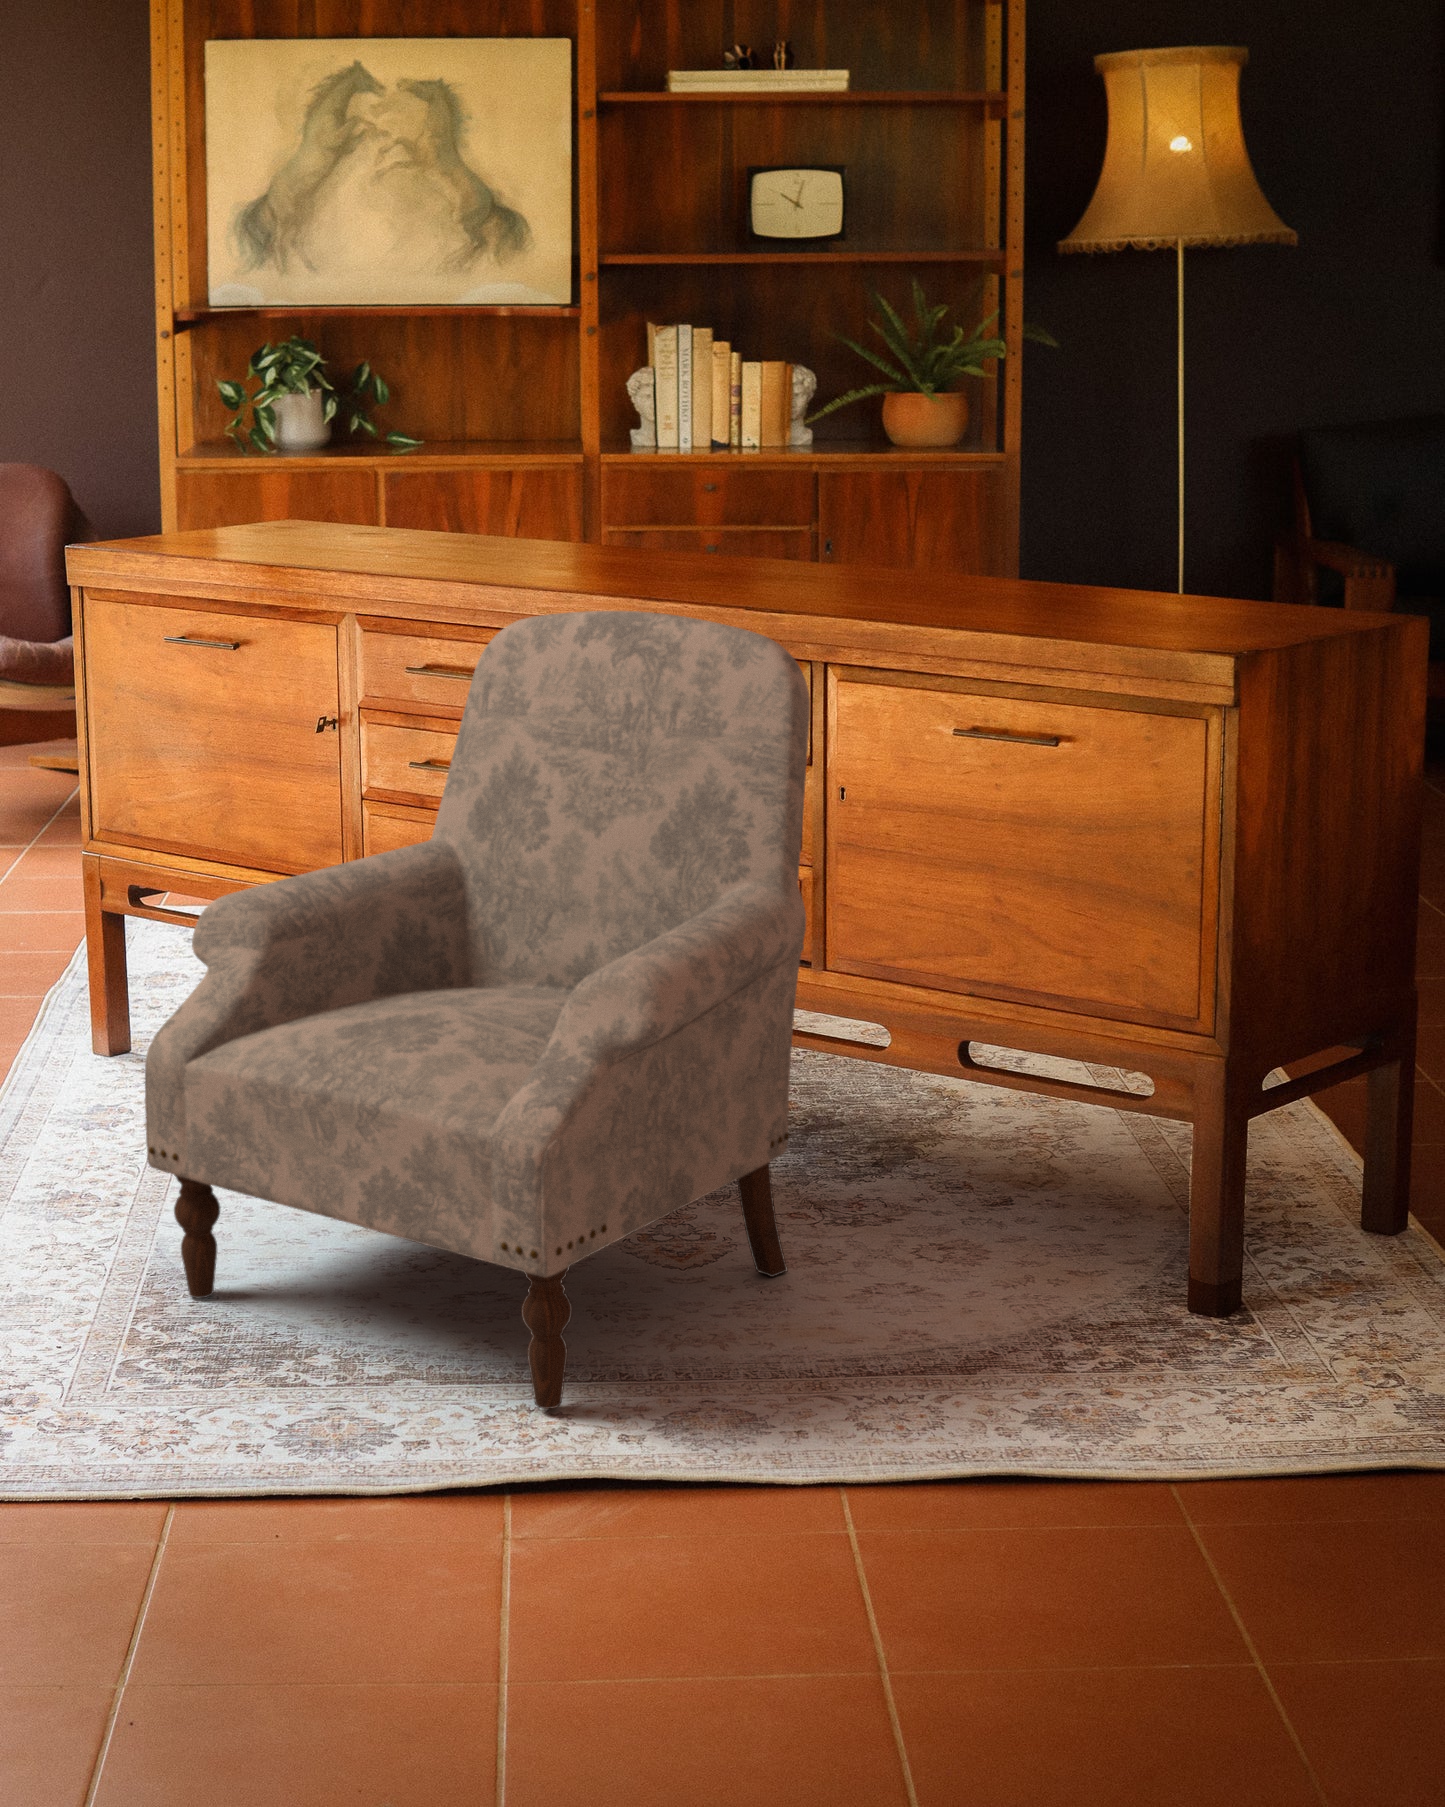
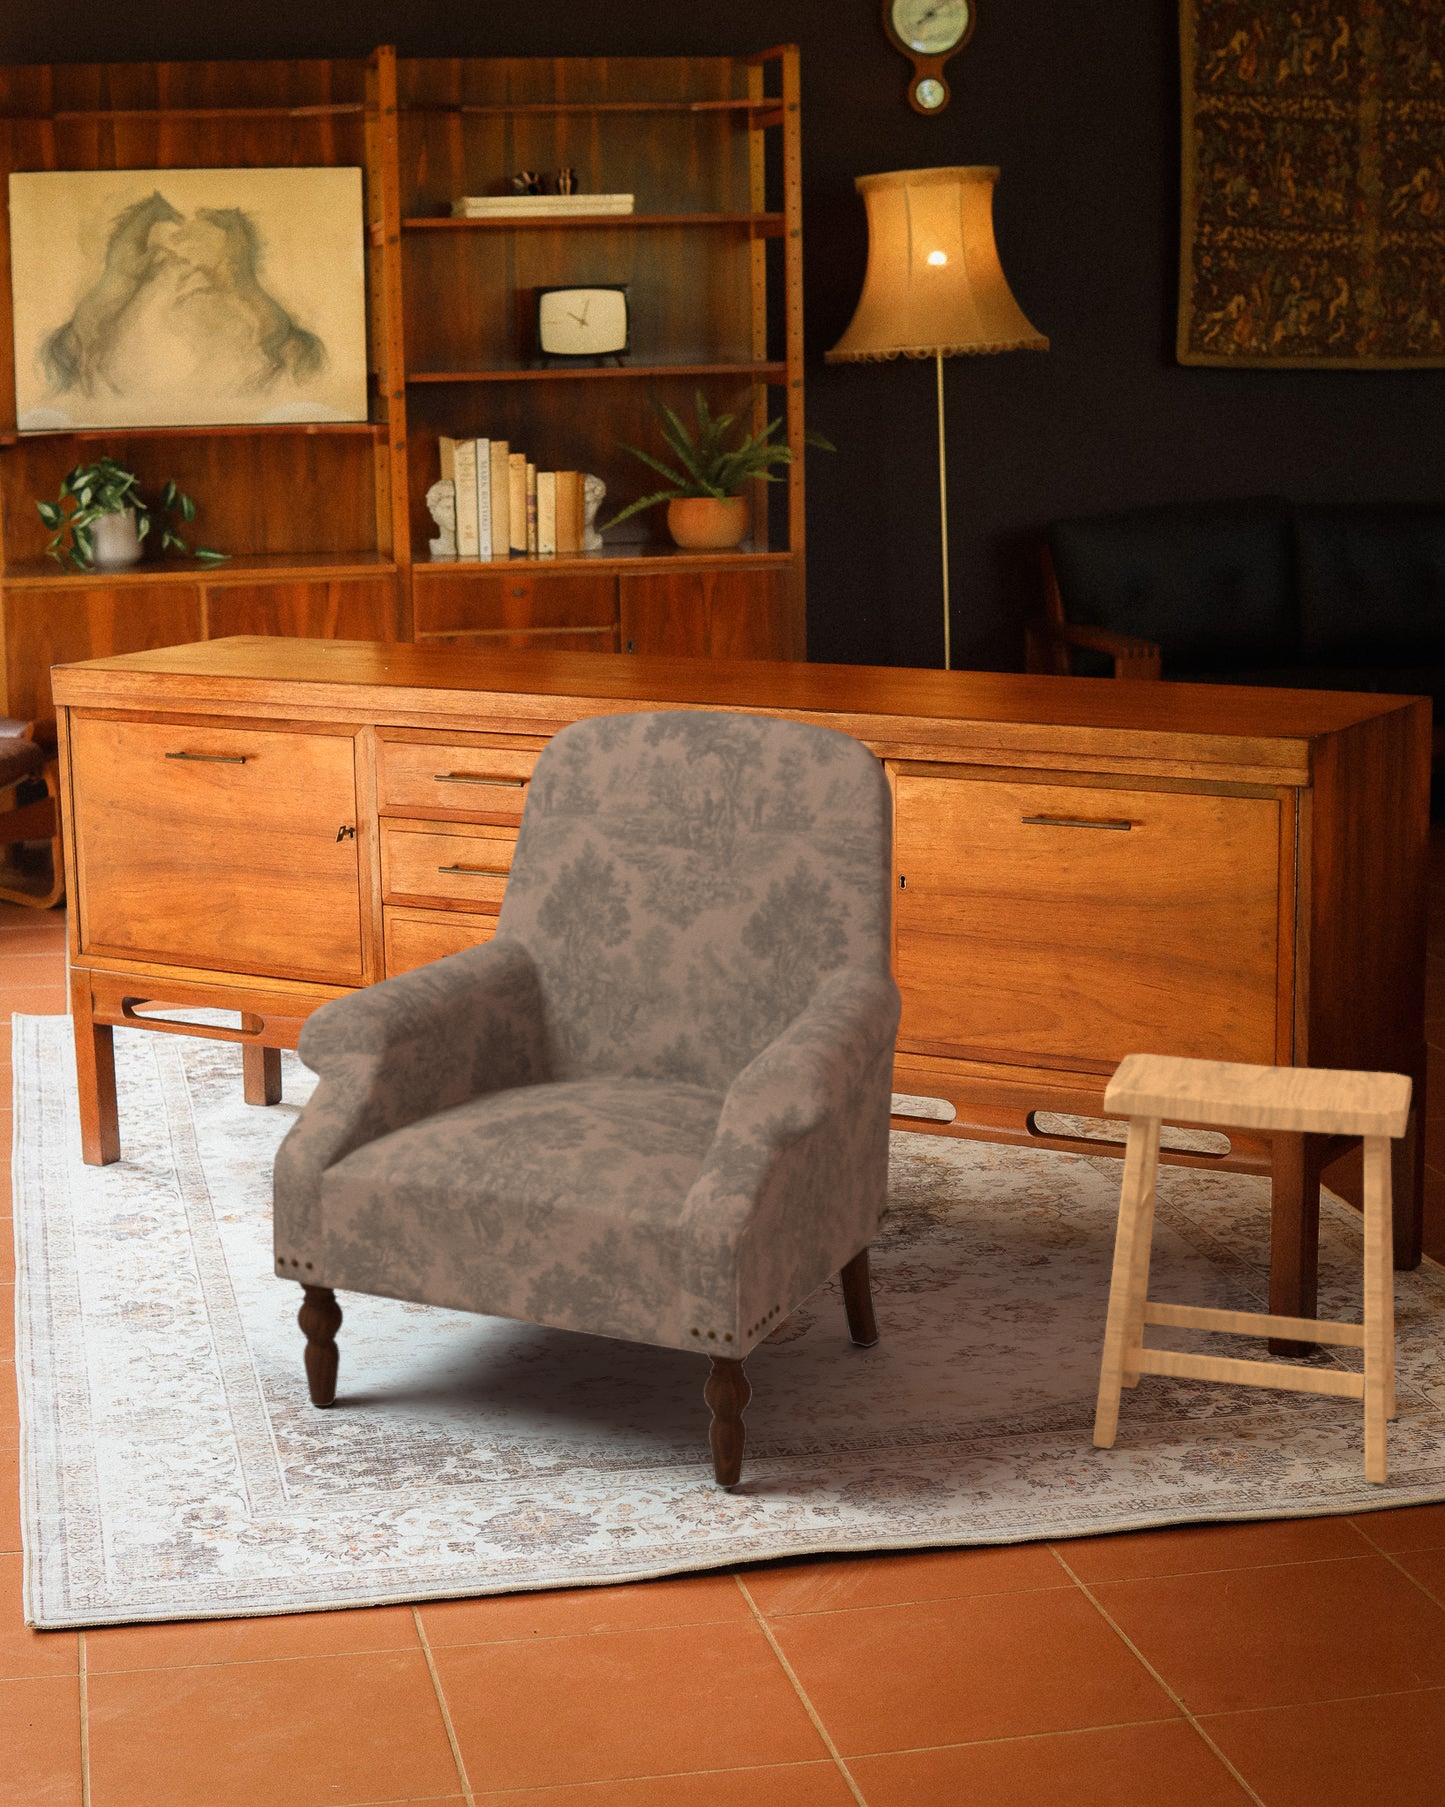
footstool: none [950,983,1313,1459] -> present [1093,1054,1412,1483]

